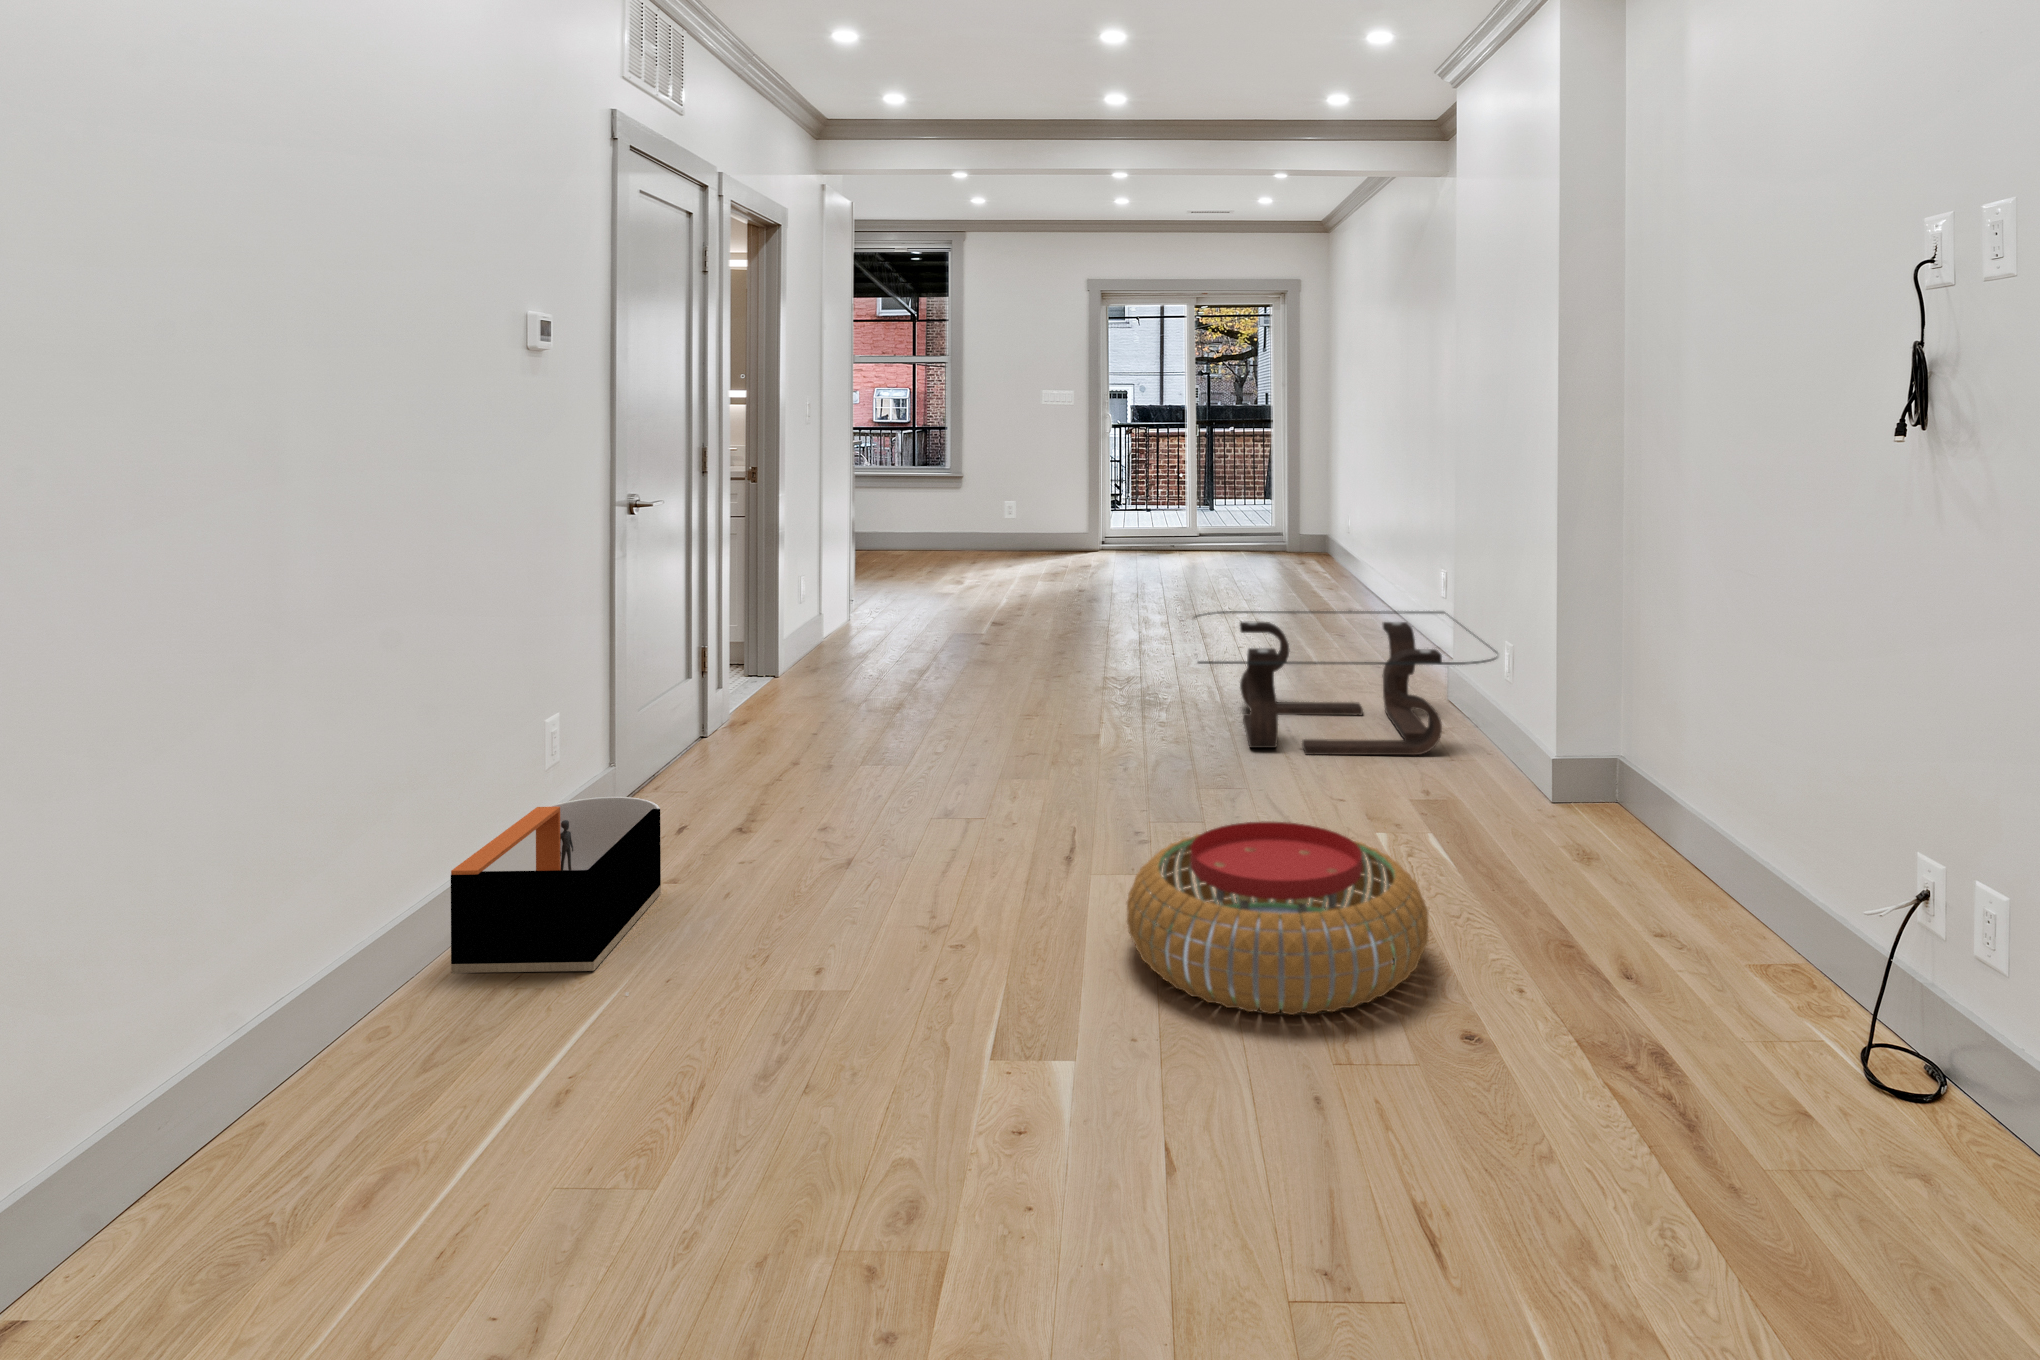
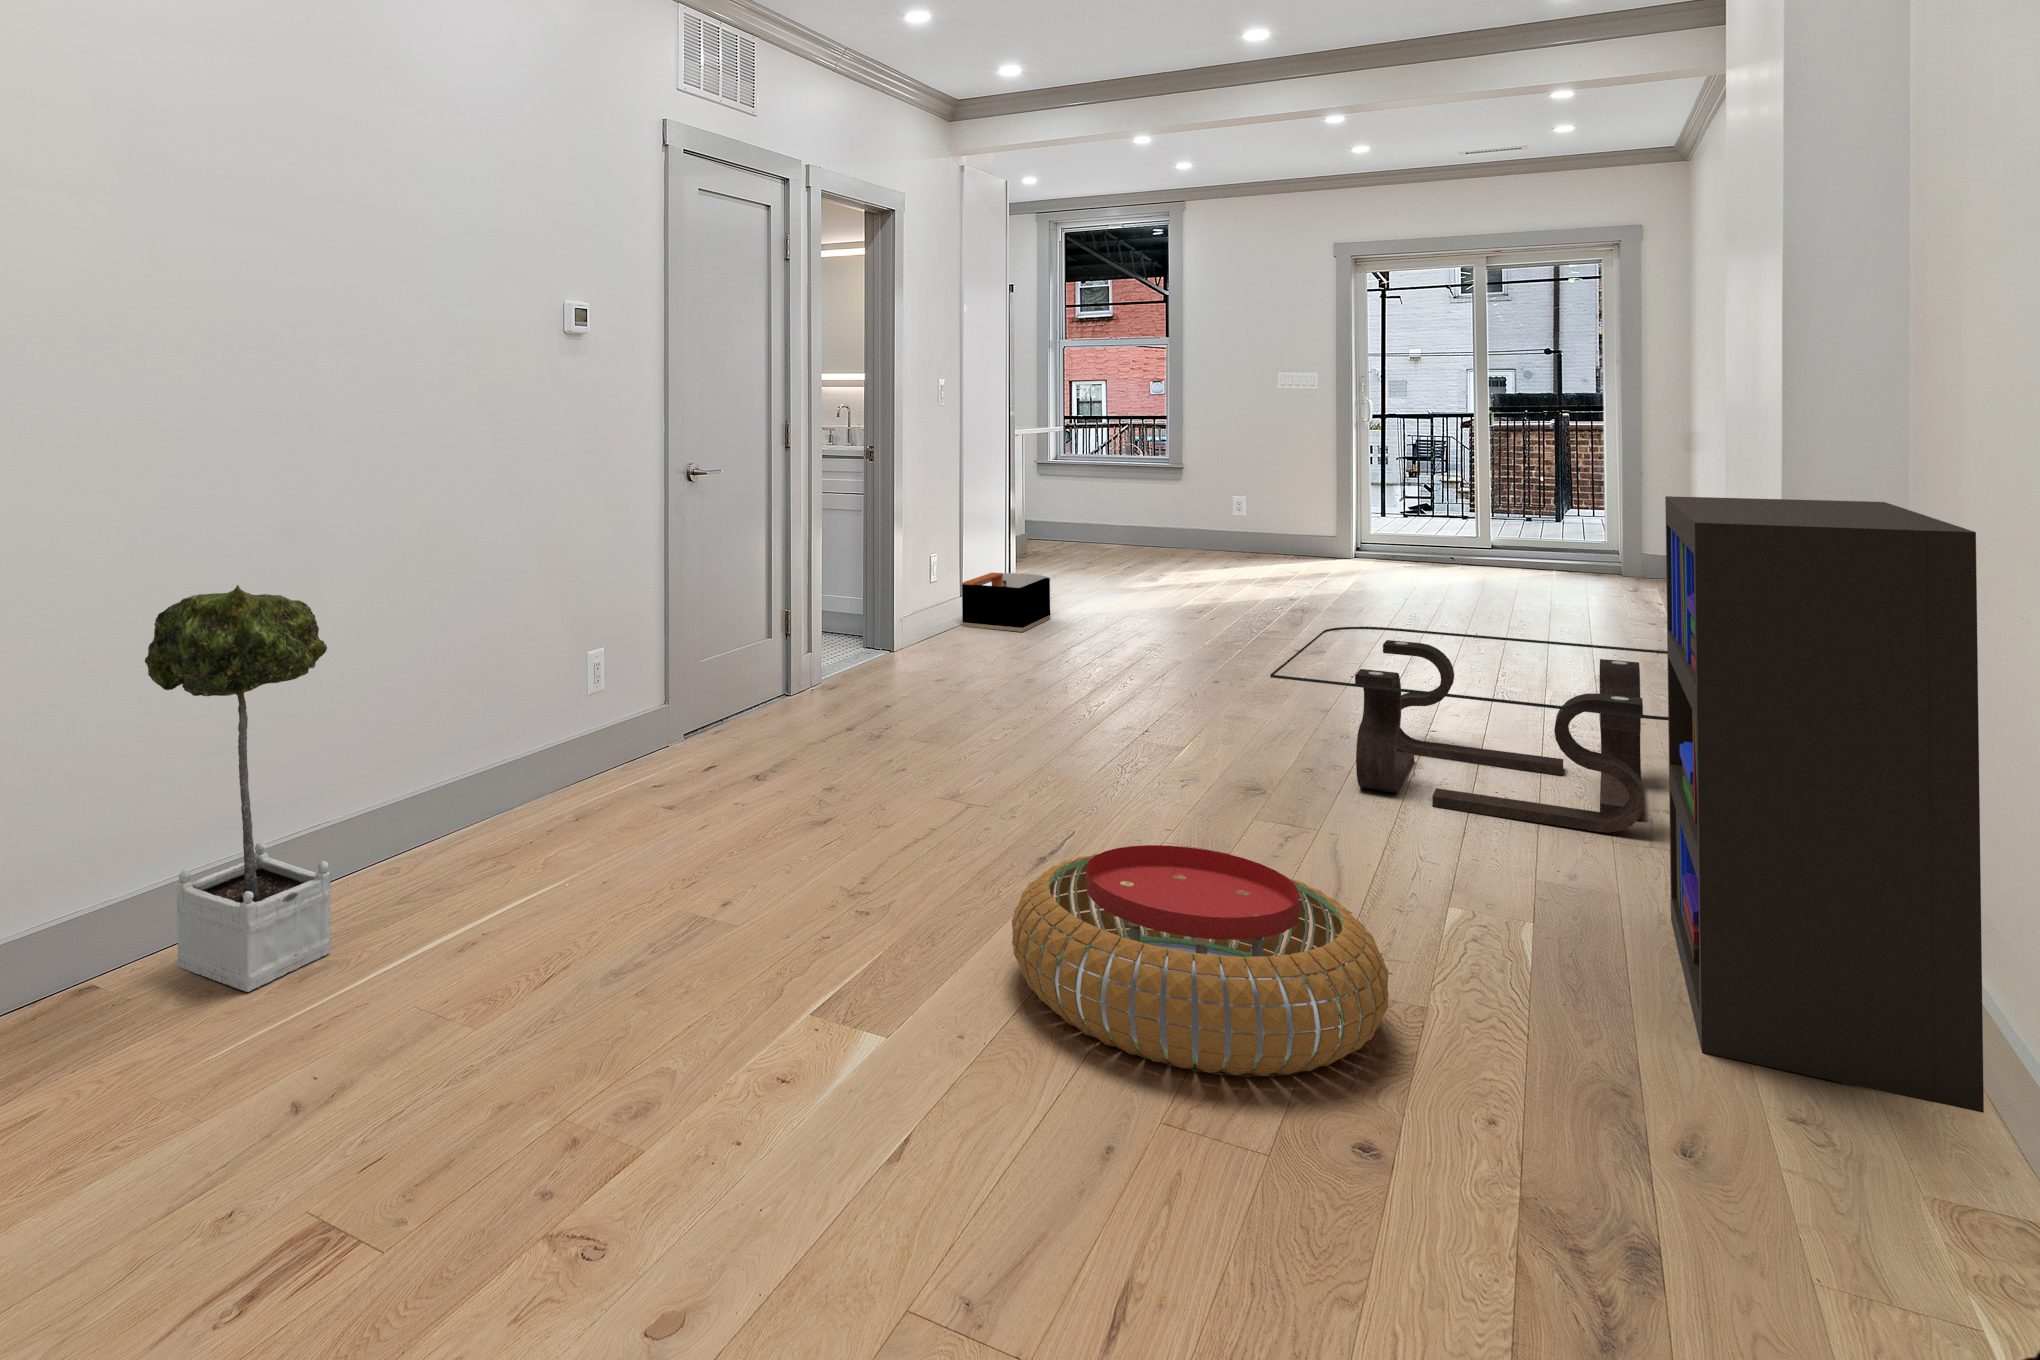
bookshelf: none [1495,498,1723,904] -> present [1665,496,1984,1113]
potted tree: none [97,695,381,1255] -> present [145,585,331,992]
storage bin: present [451,797,661,973] -> present [962,573,1050,632]

